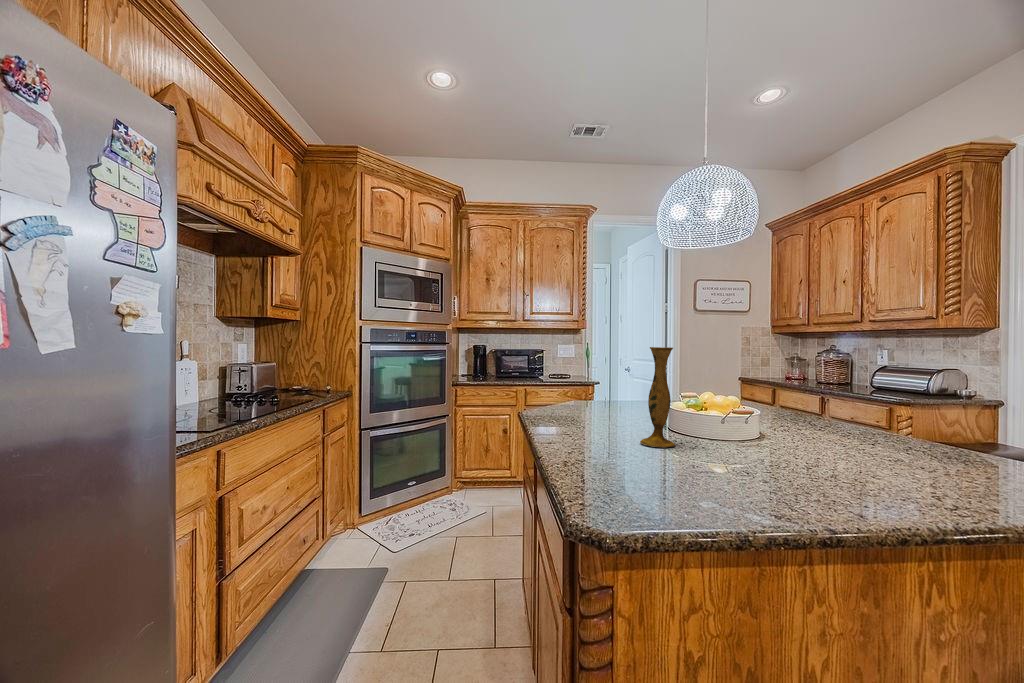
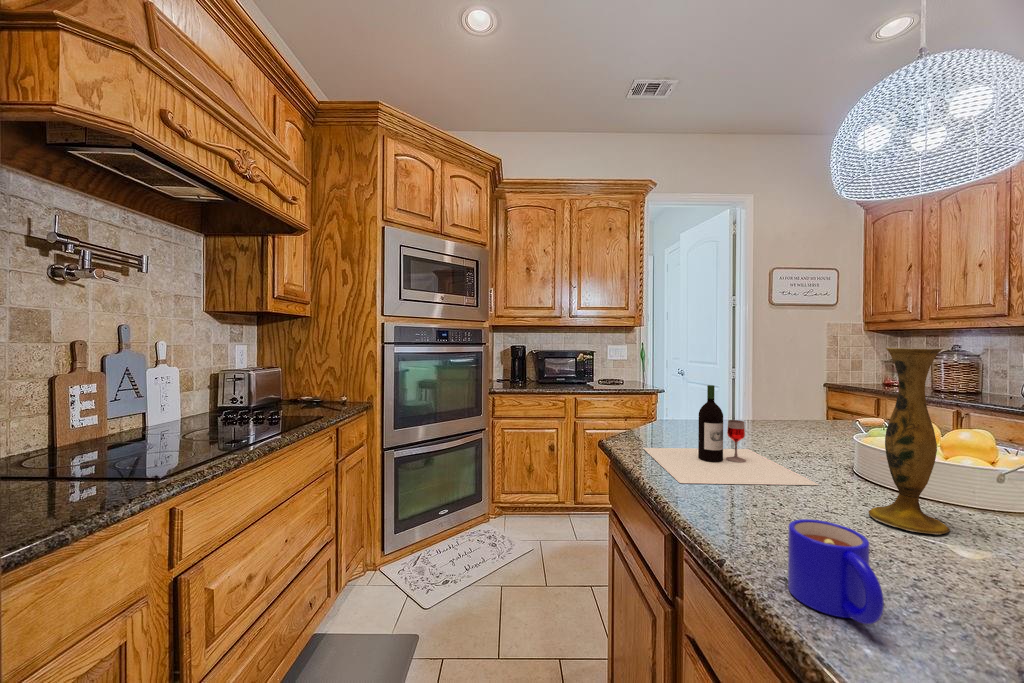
wine bottle: none [542,372,634,432] -> present [643,385,819,485]
mug: none [559,431,590,469] -> present [788,519,884,624]

